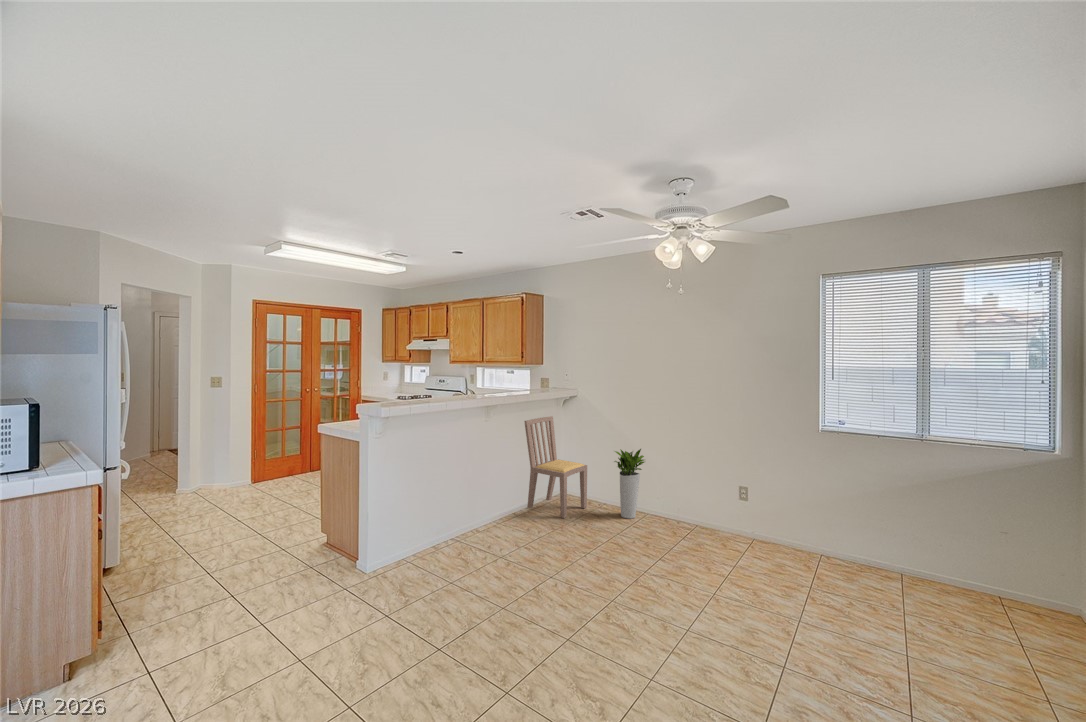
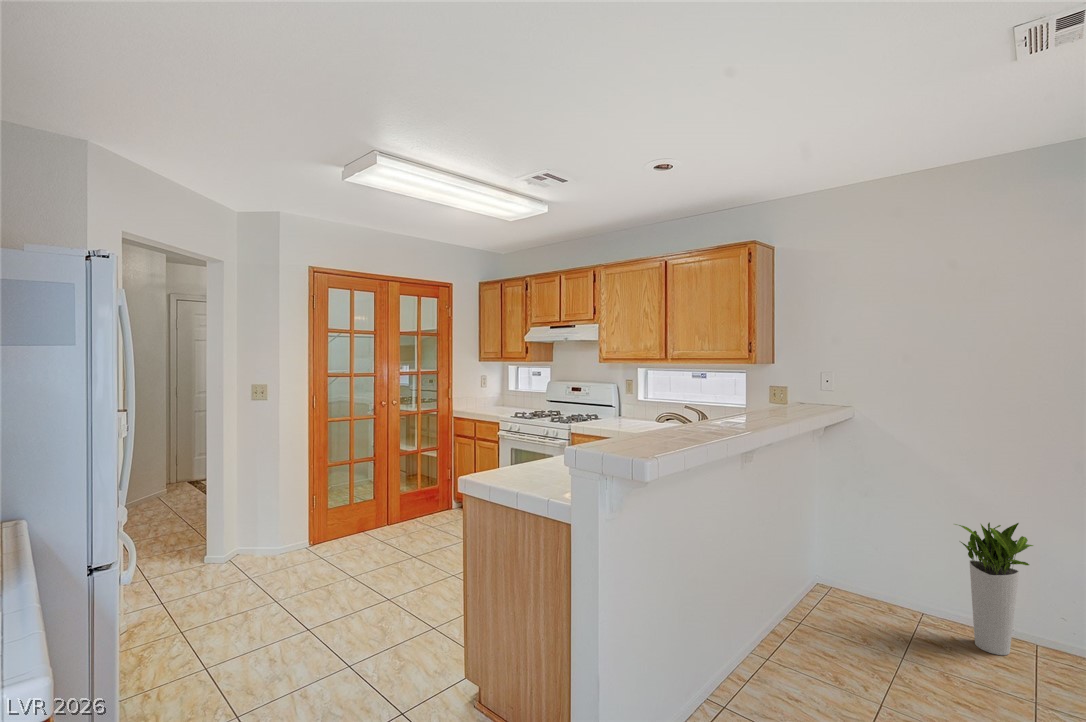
dining chair: present [524,416,587,518] -> none [777,454,891,649]

